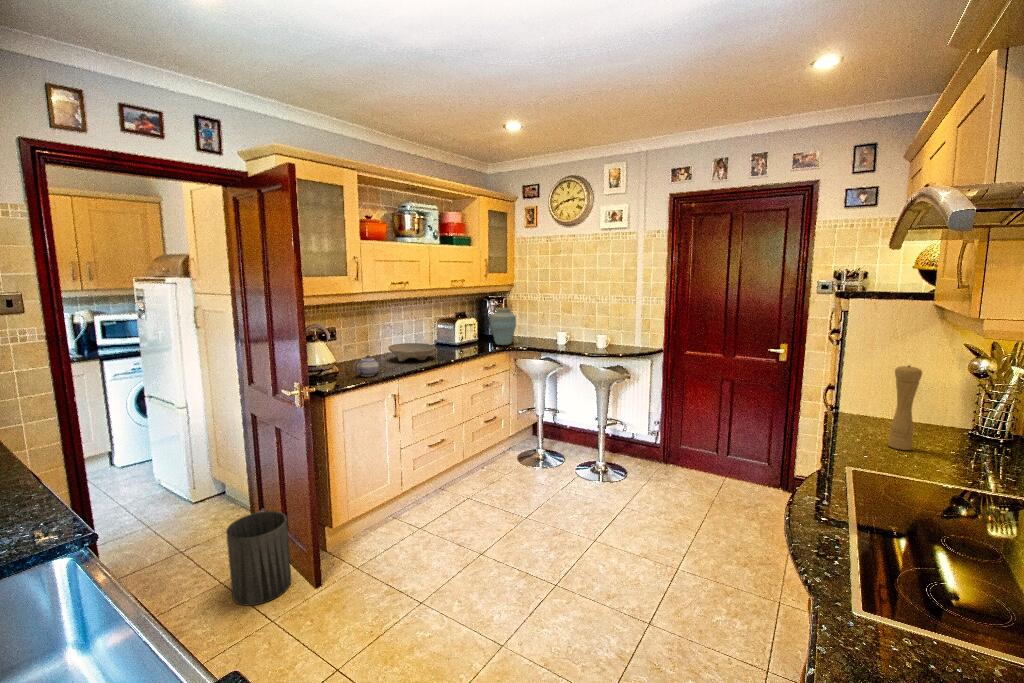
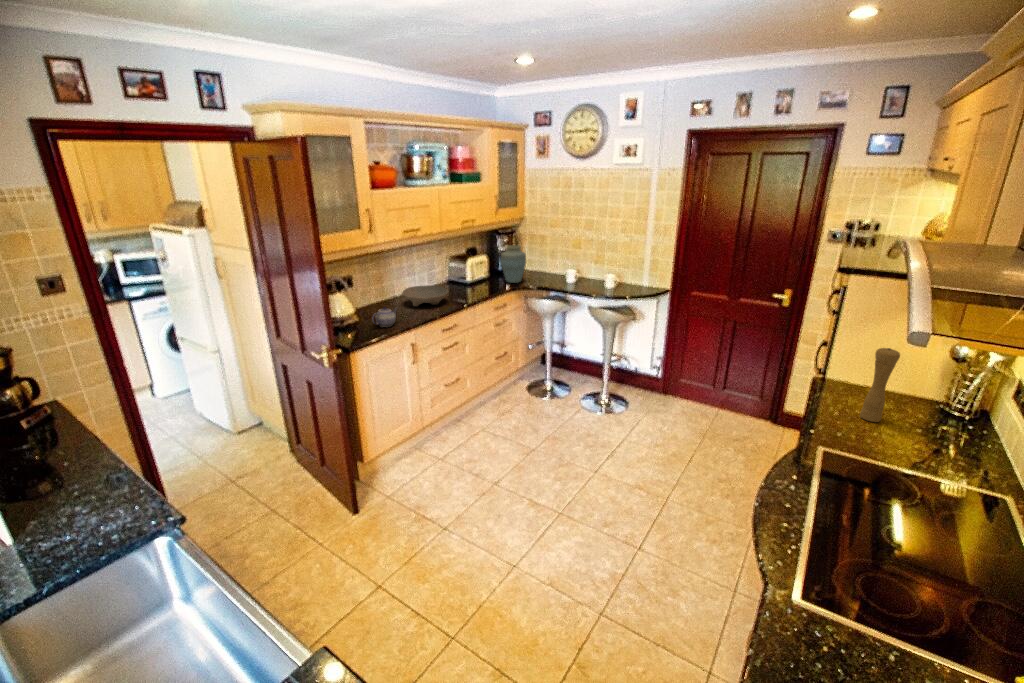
trash can: present [226,511,291,606] -> none [274,452,332,530]

